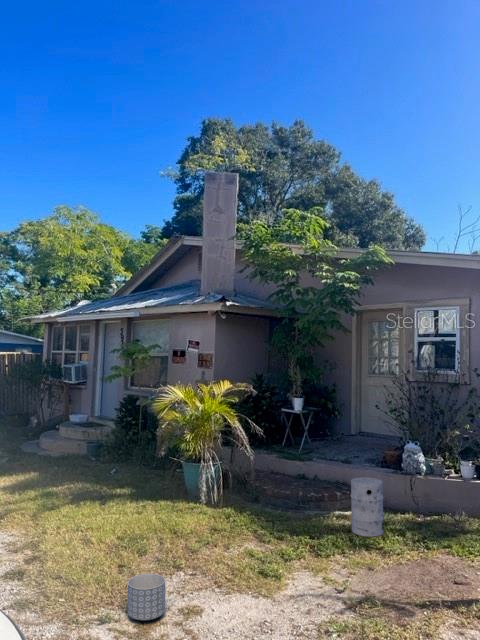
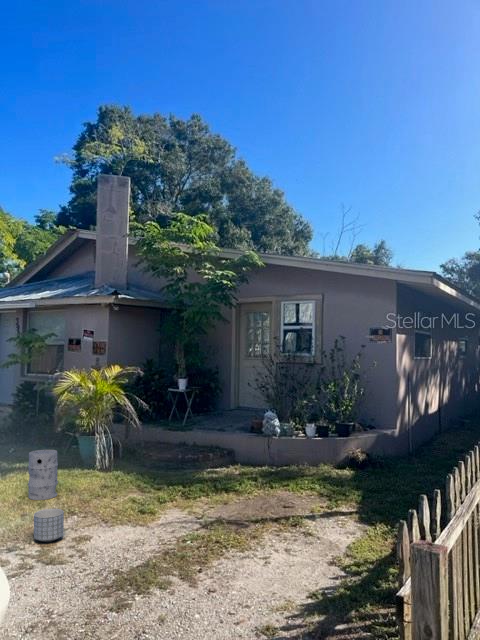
trash can: present [350,477,384,537] -> present [28,450,58,500]

